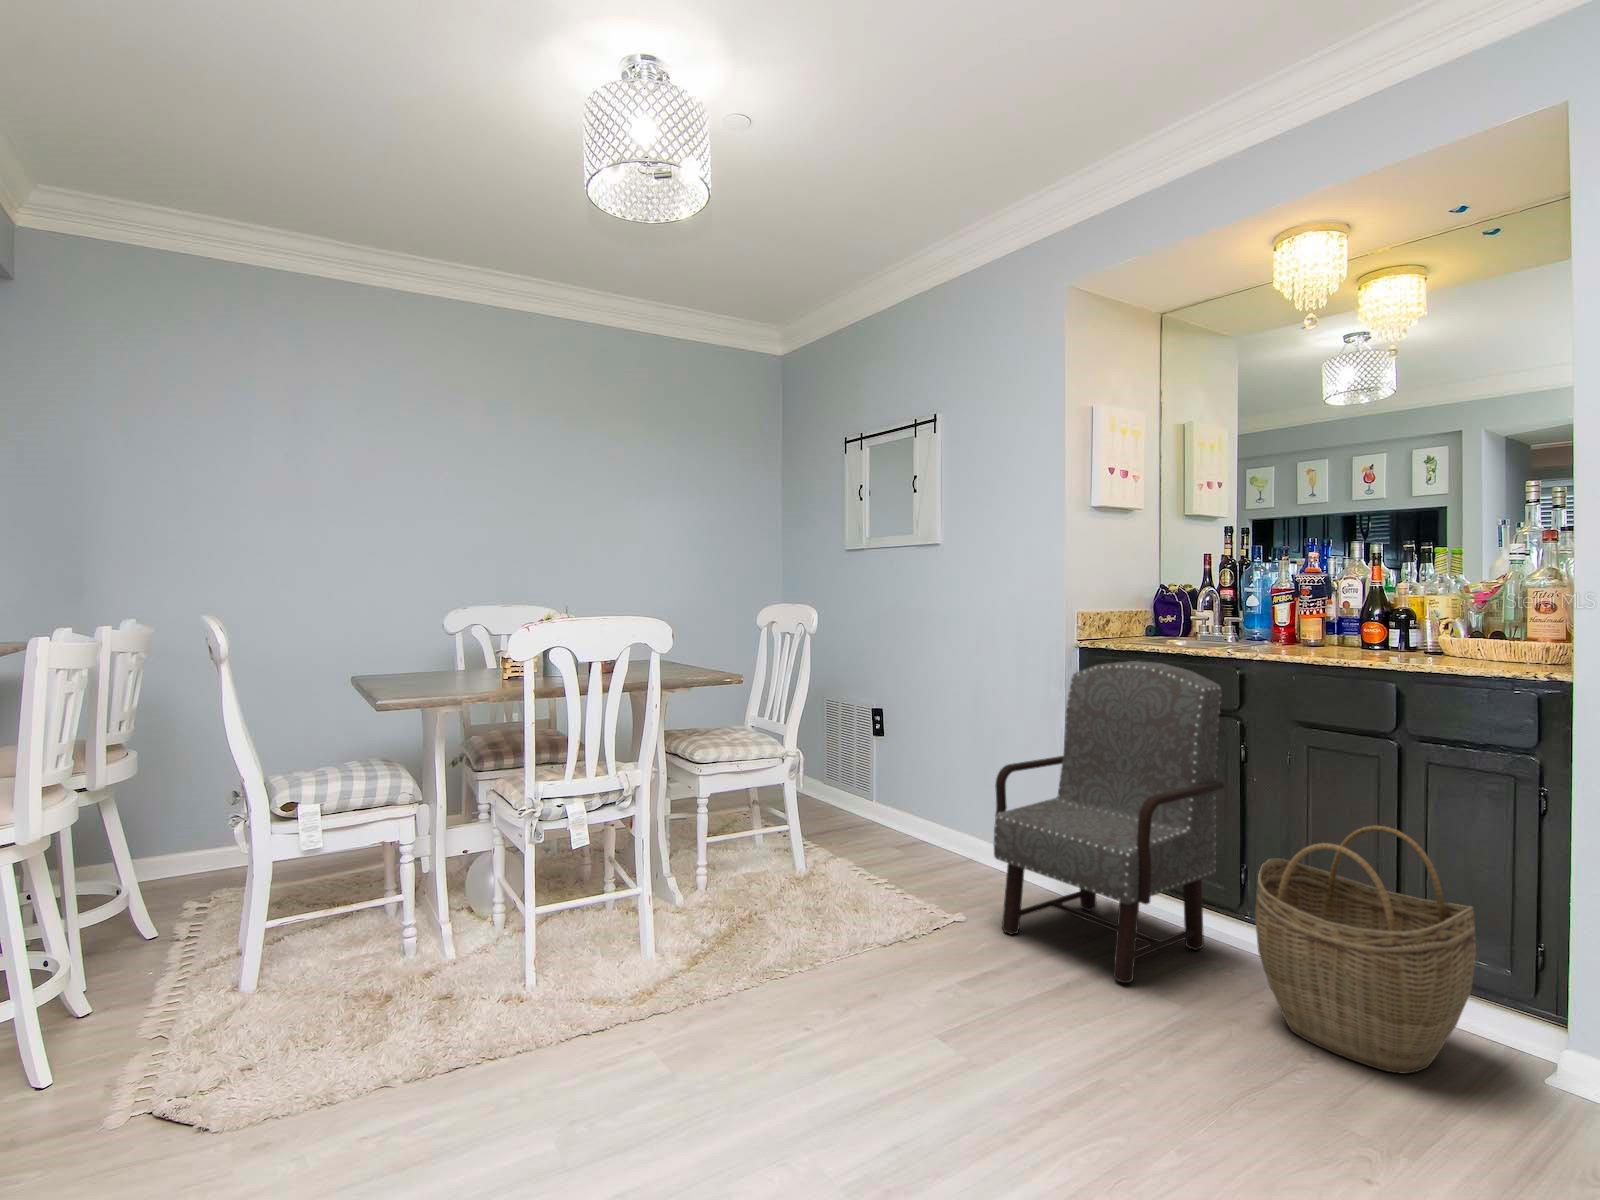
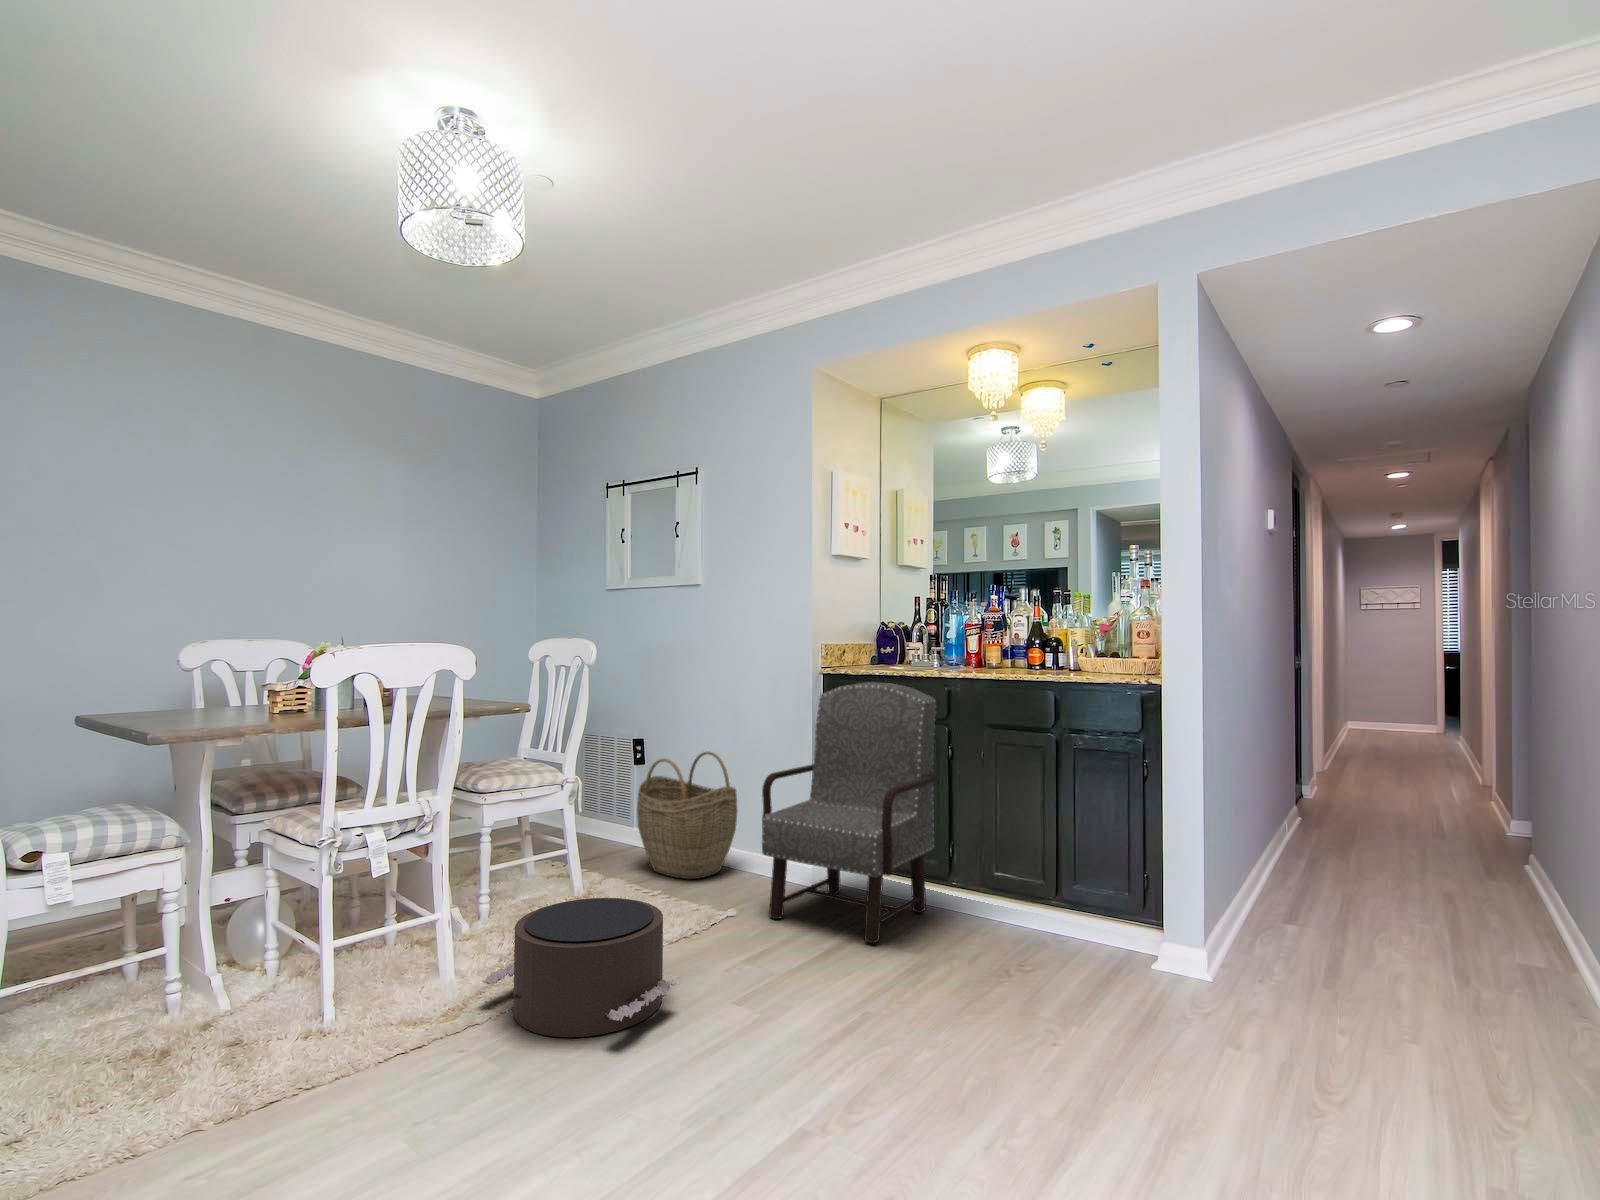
woven basket: present [1255,826,1476,1074] -> present [637,752,737,879]
pouf: none [672,891,869,1049] -> present [482,898,676,1037]

